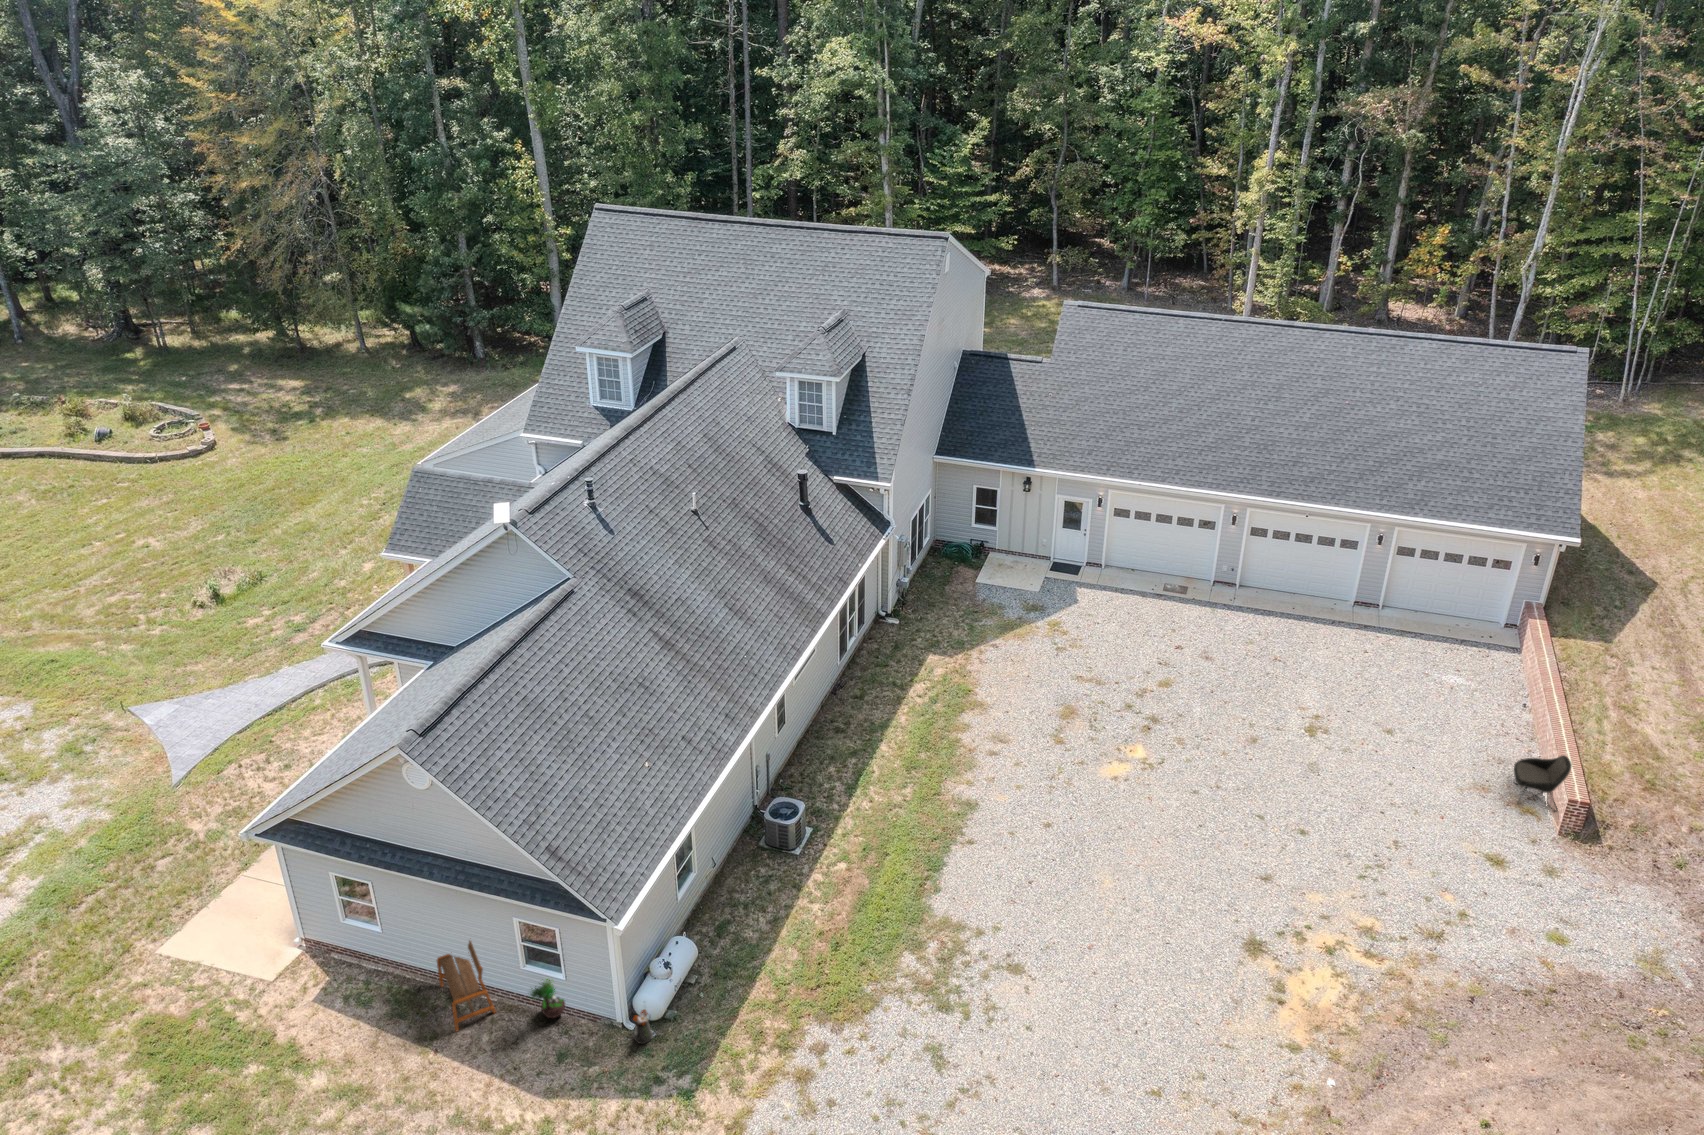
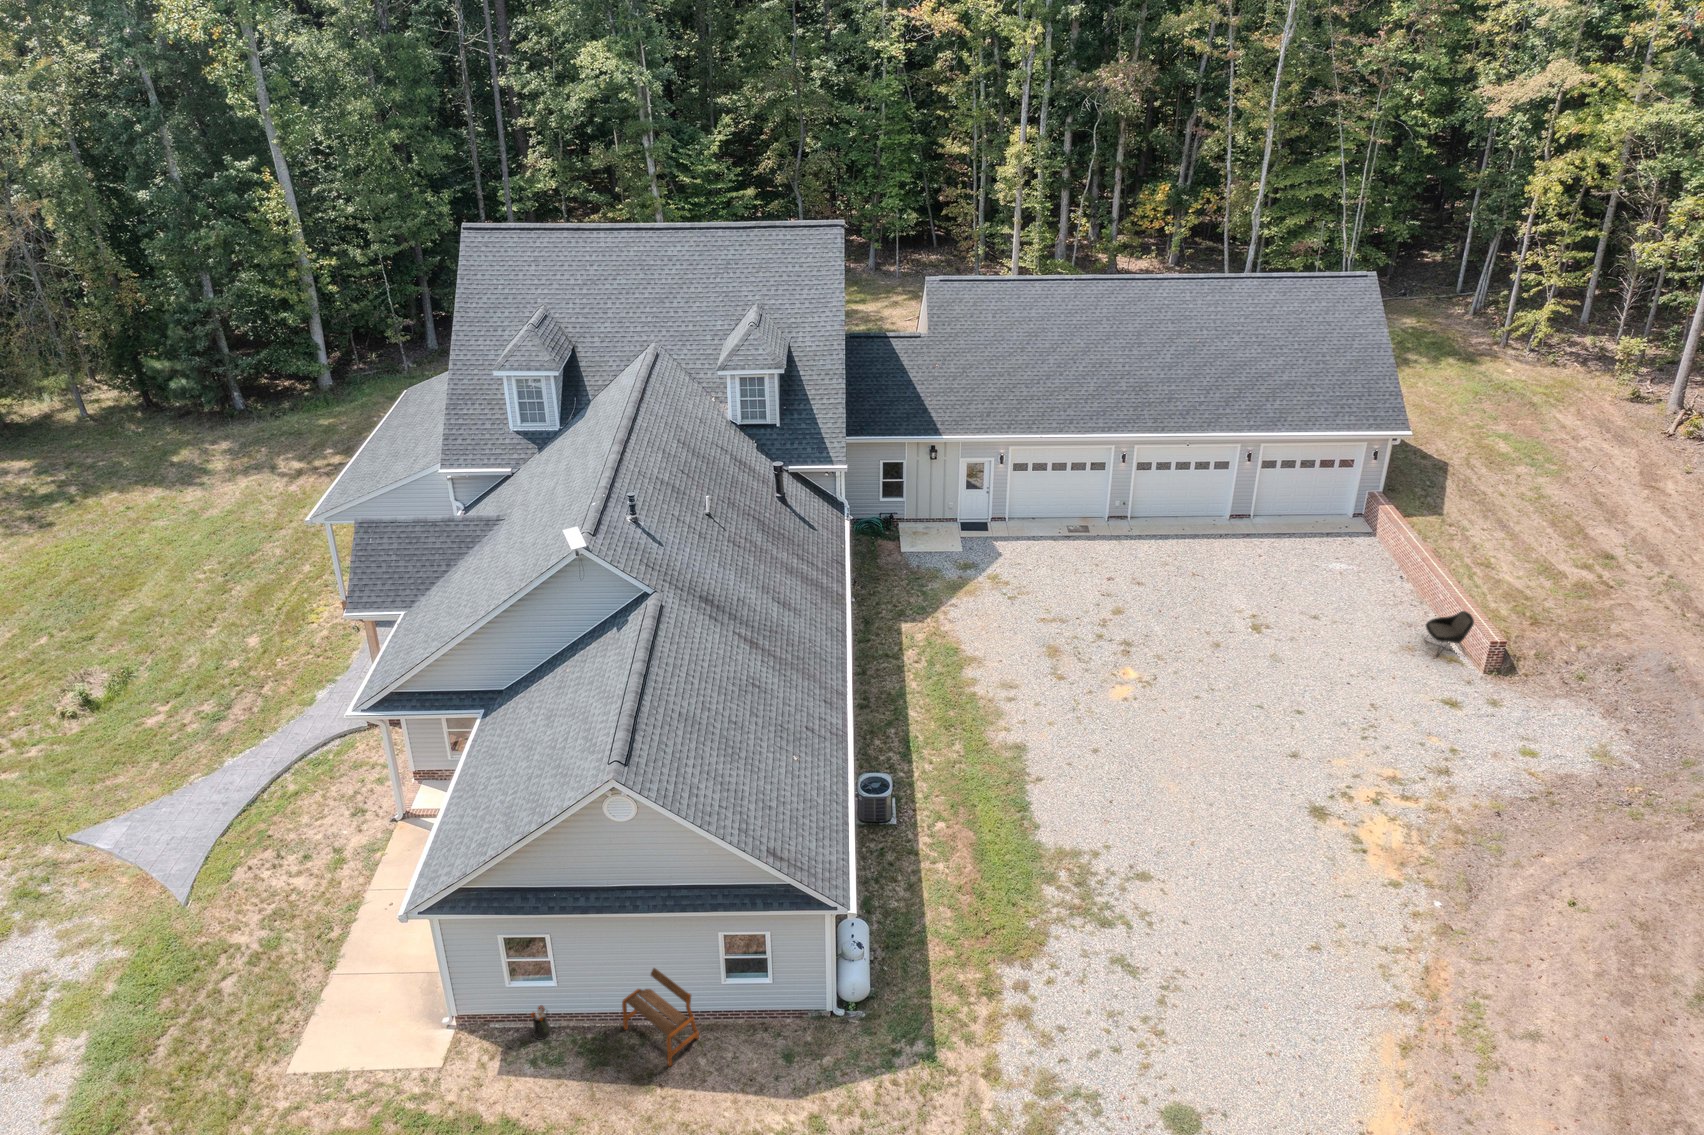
potted tree: present [531,979,565,1018] -> none [738,987,771,1028]
watering can: present [631,1010,653,1044] -> present [530,1005,552,1040]

